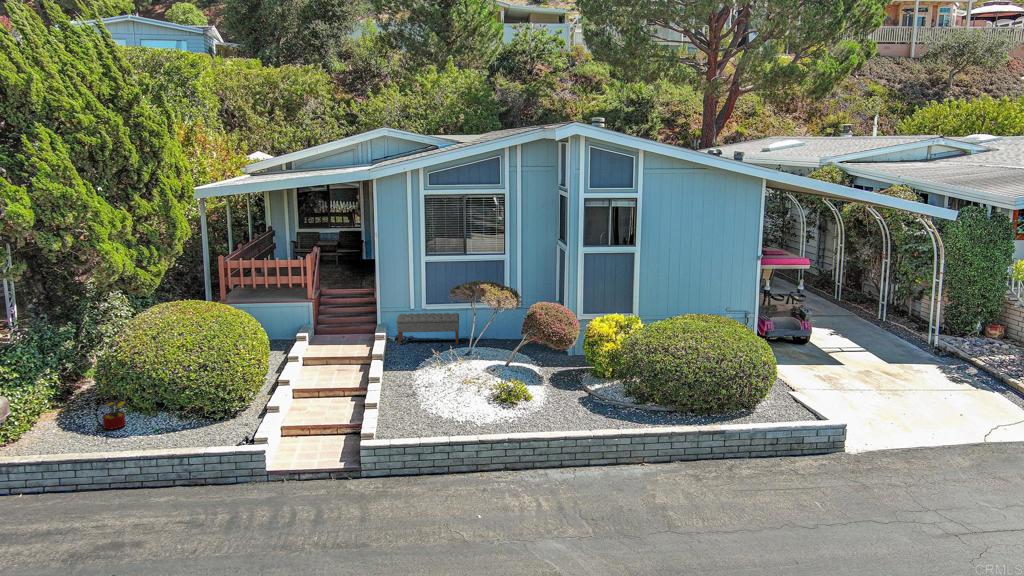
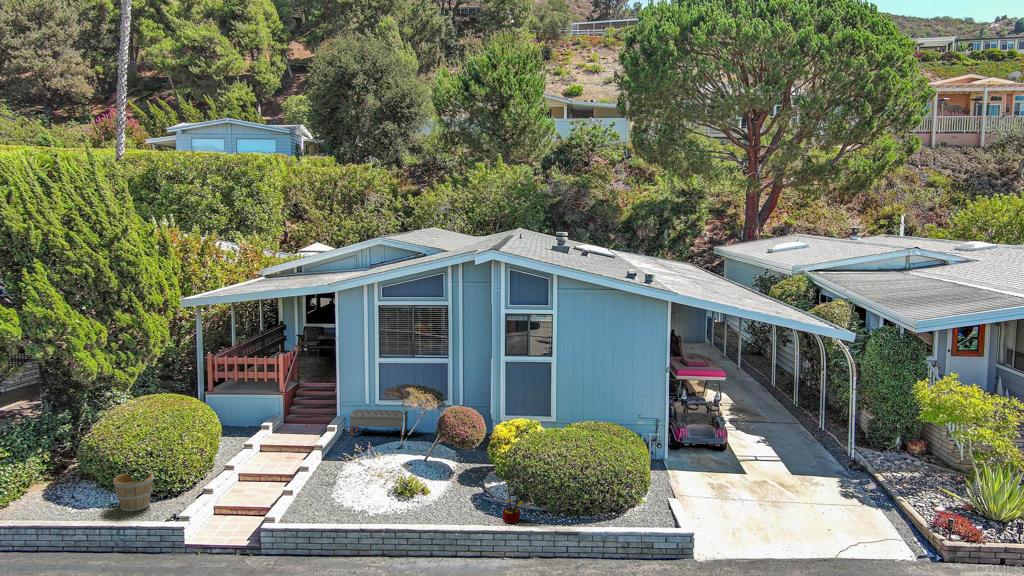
decorative plant: present [102,380,126,429] -> present [503,480,523,523]
wooden bucket: none [161,389,209,437] -> present [113,472,154,512]

